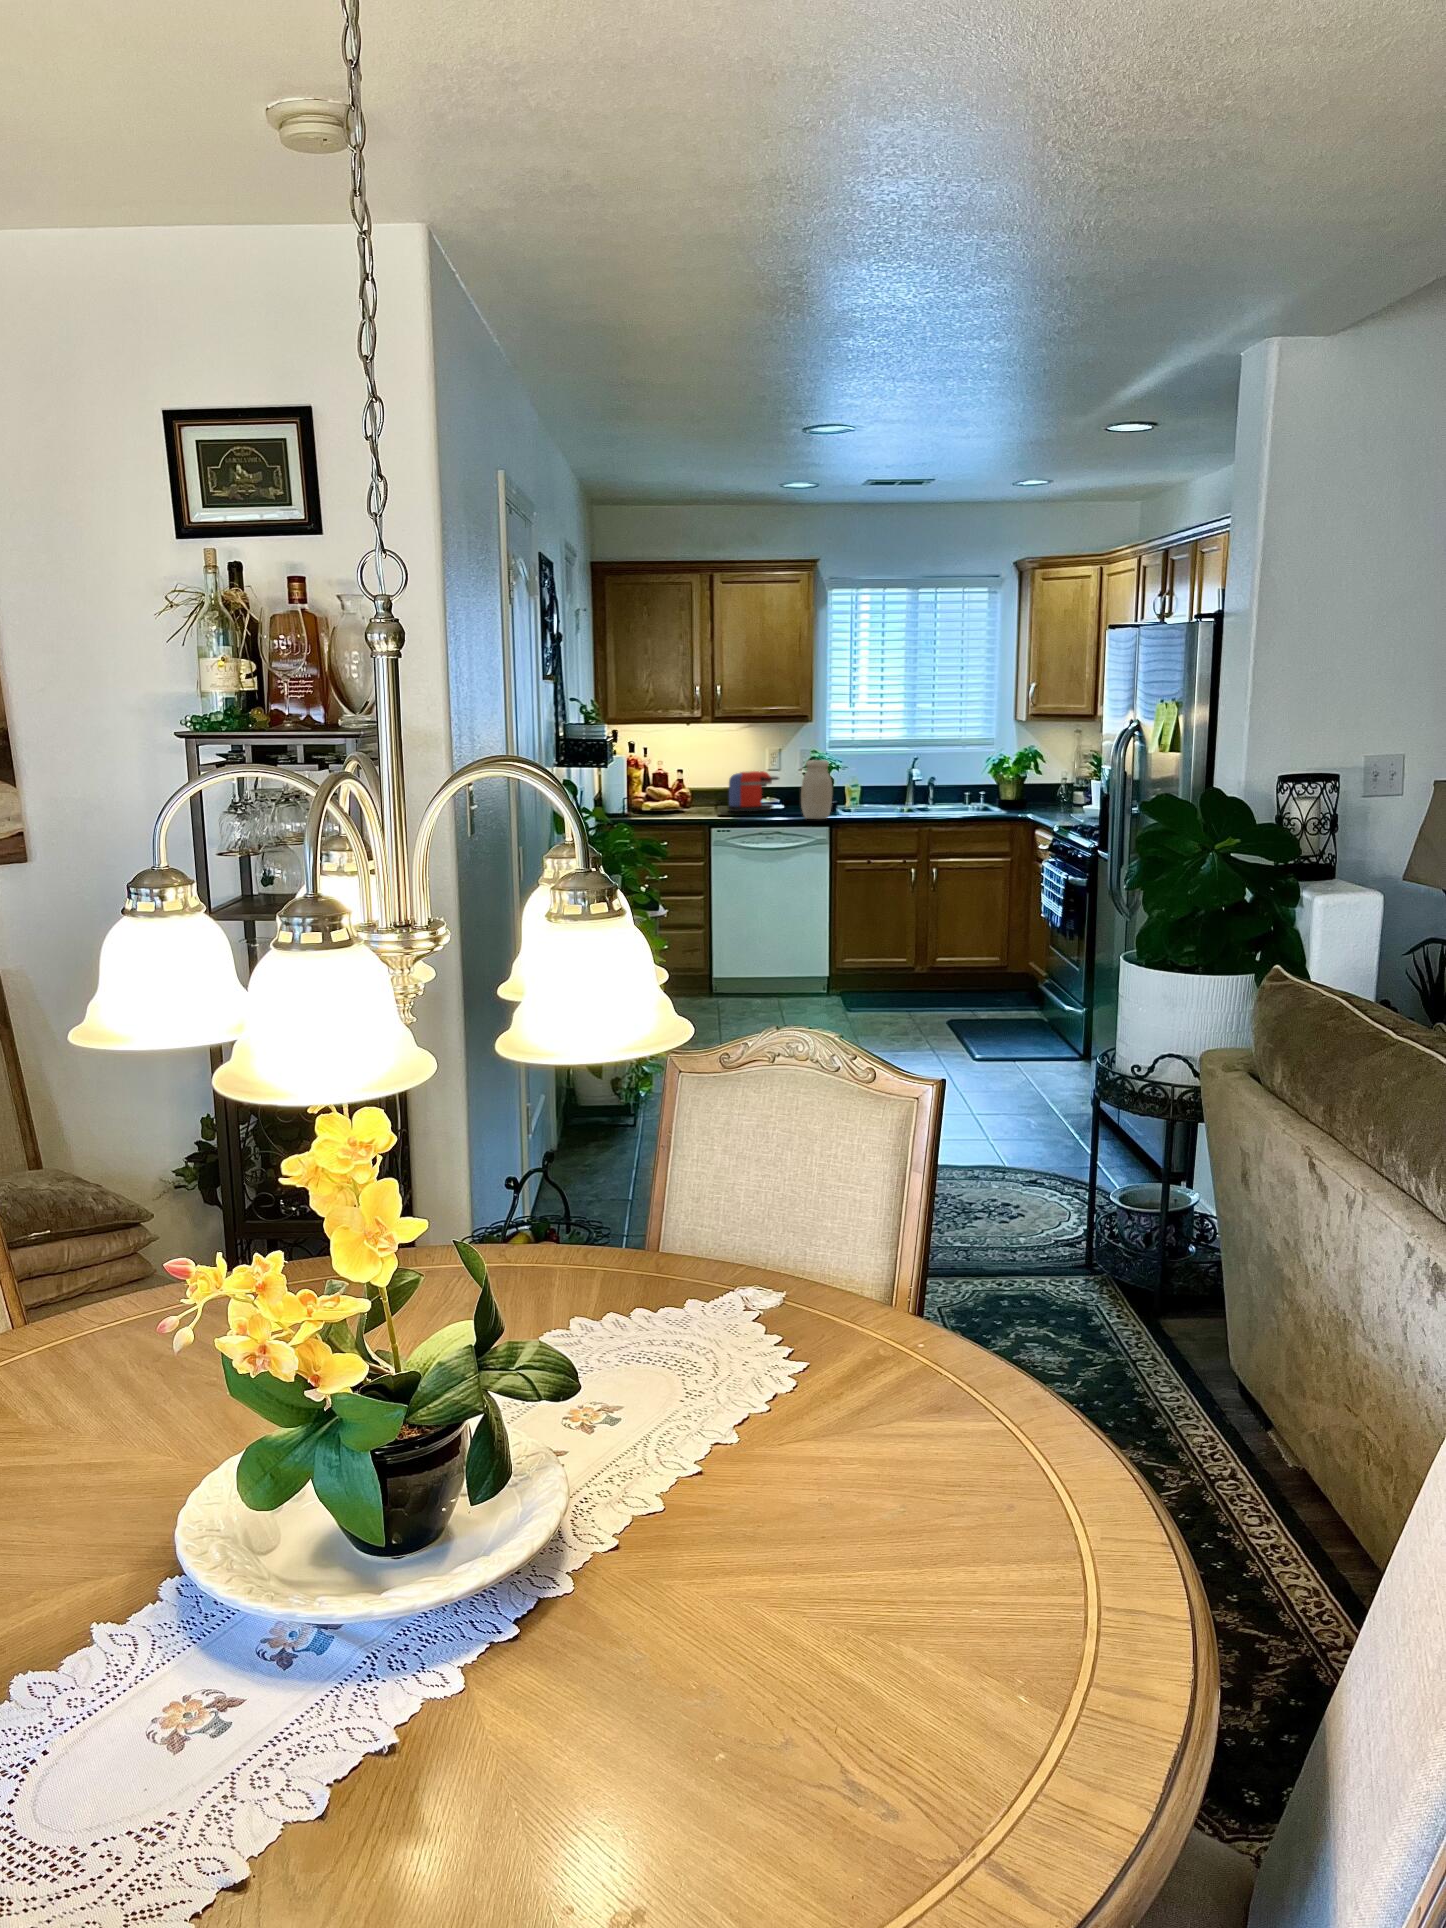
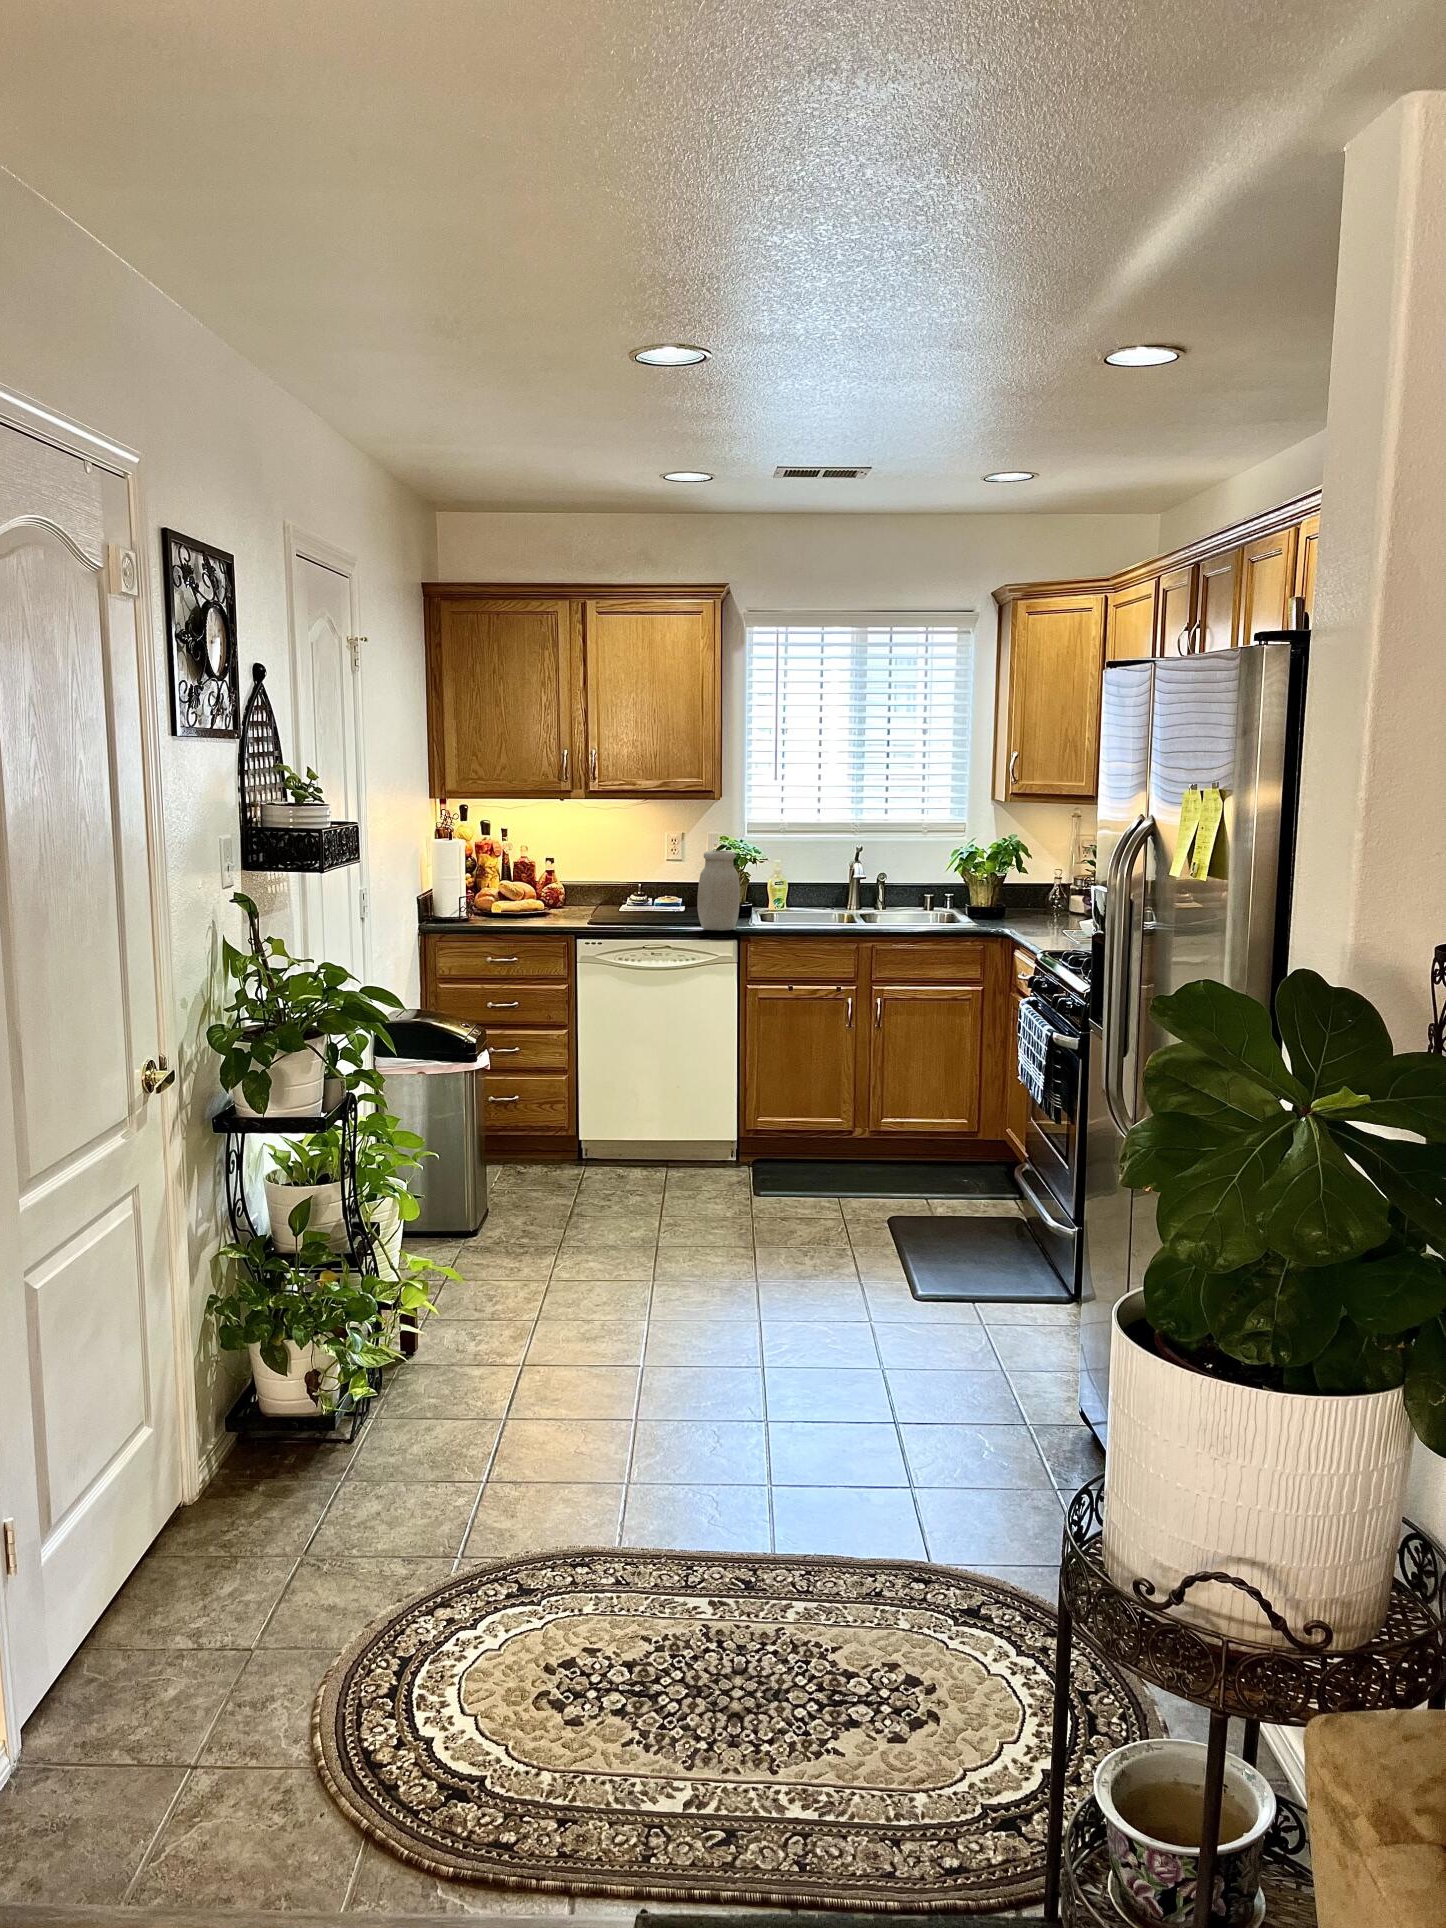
coffee maker: present [728,771,779,811] -> none [609,862,679,915]

